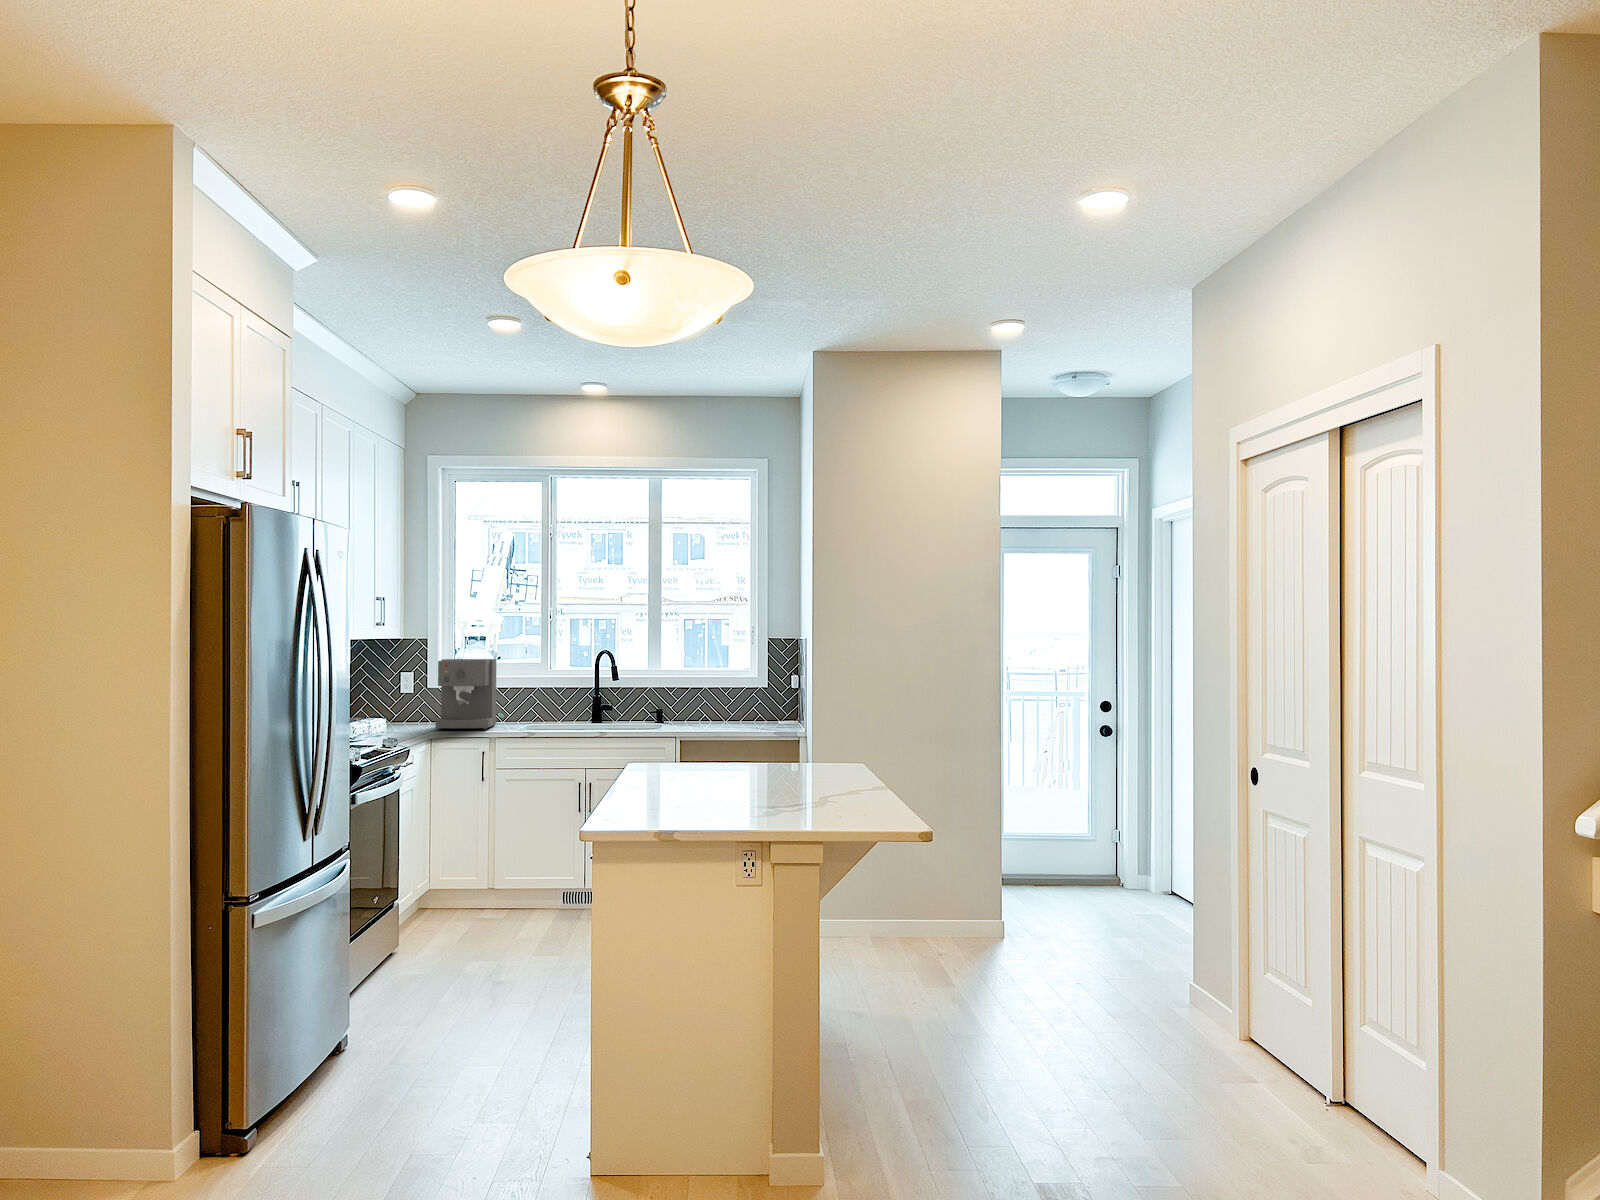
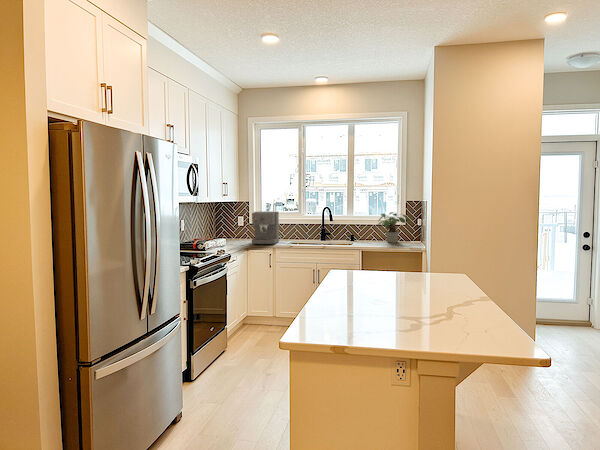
potted plant: none [710,661,776,724] -> present [378,212,410,243]

